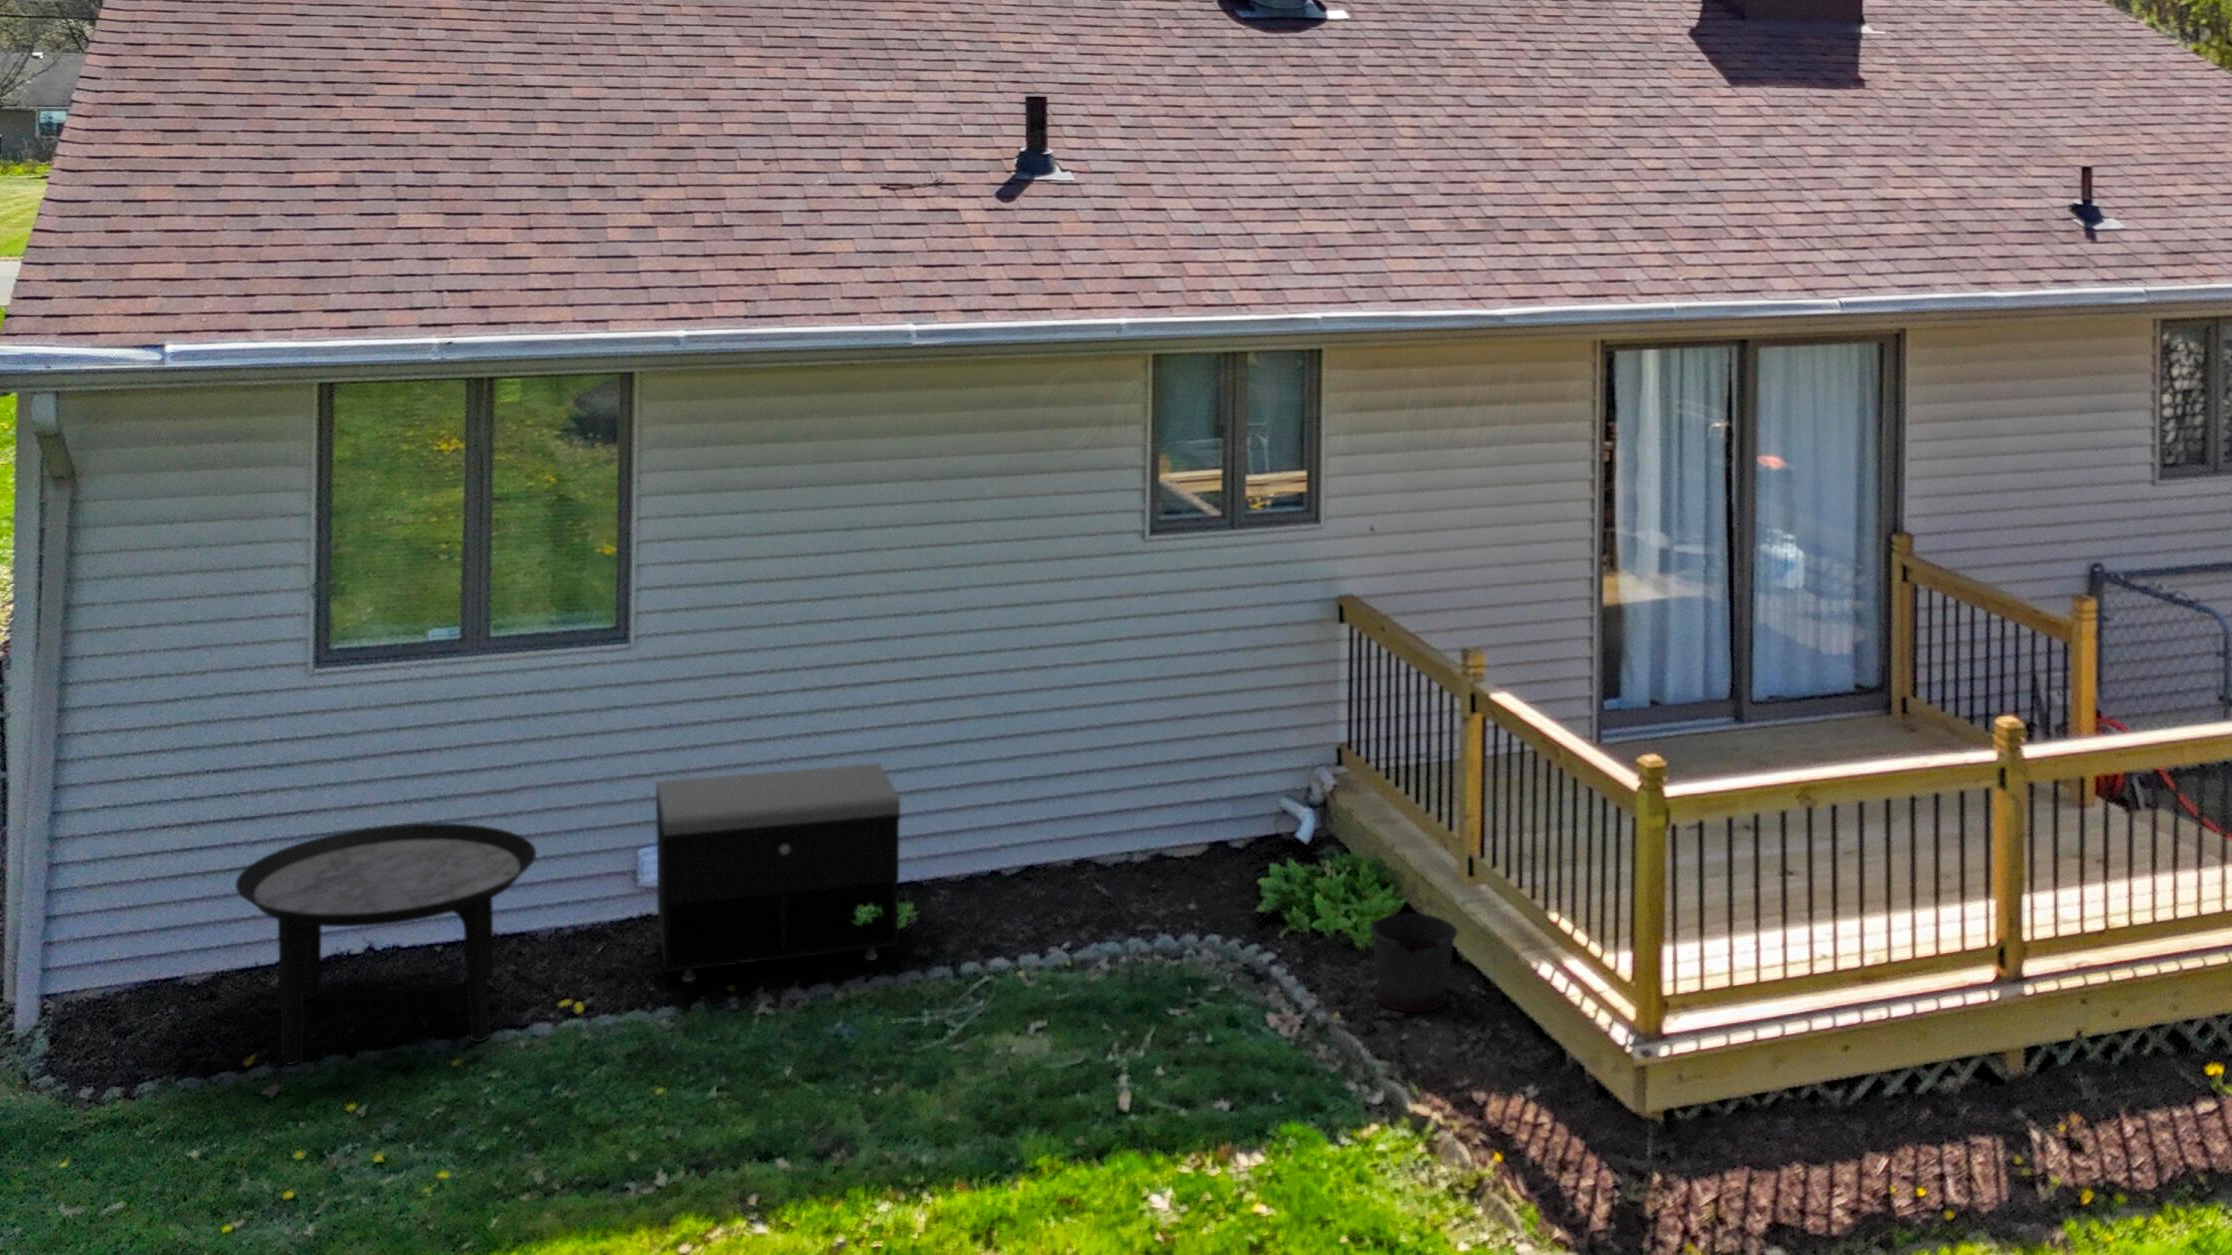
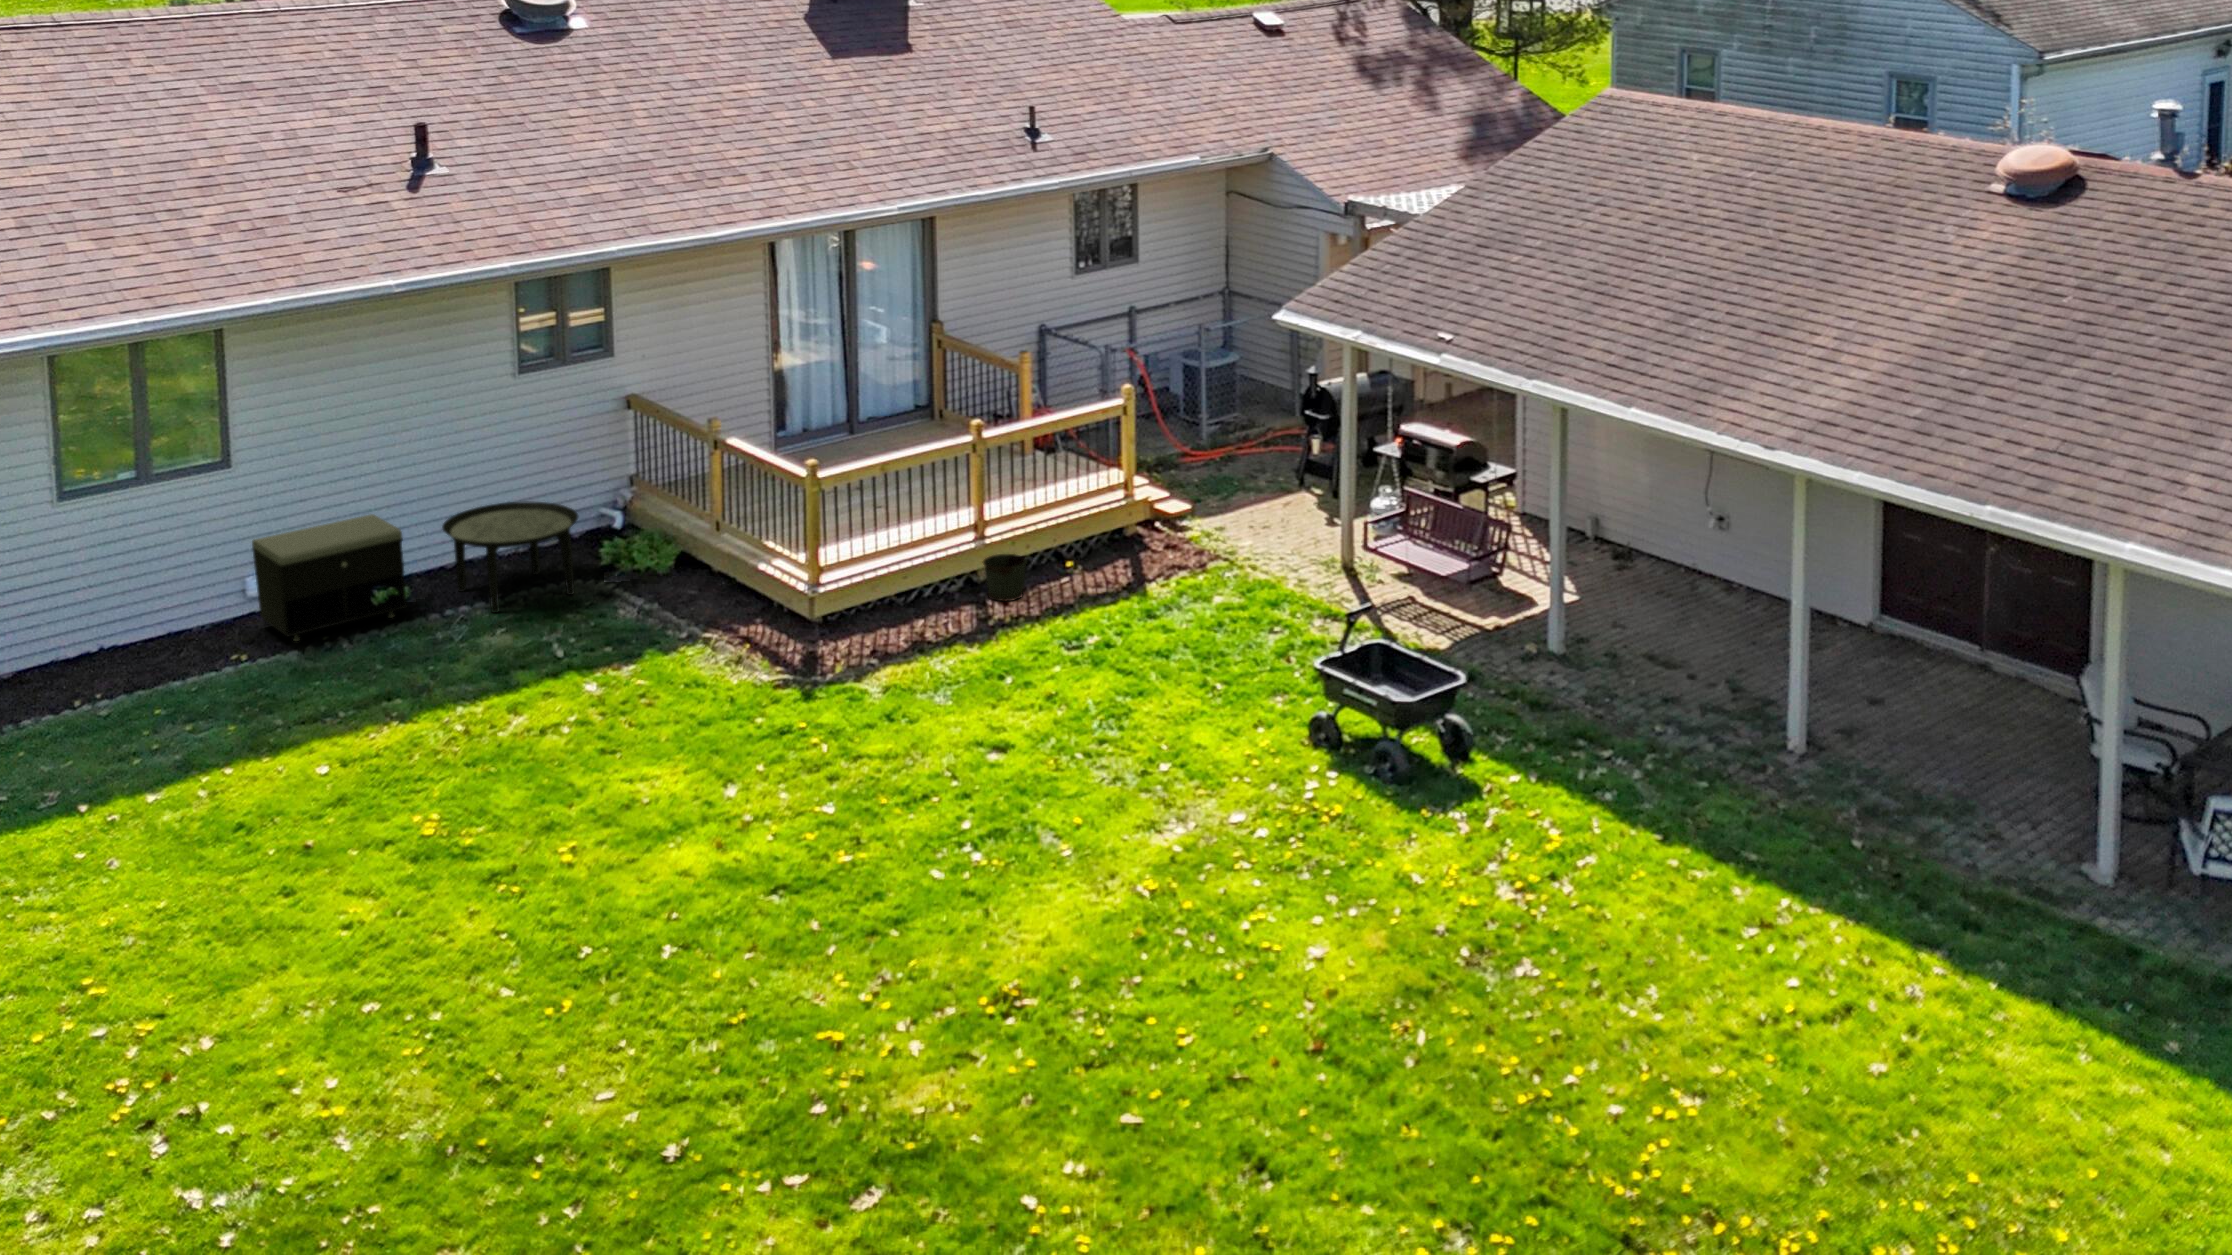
round table: present [236,824,536,1065] -> present [442,501,578,613]
bucket: present [1370,913,1457,1012] -> present [983,554,1027,601]

